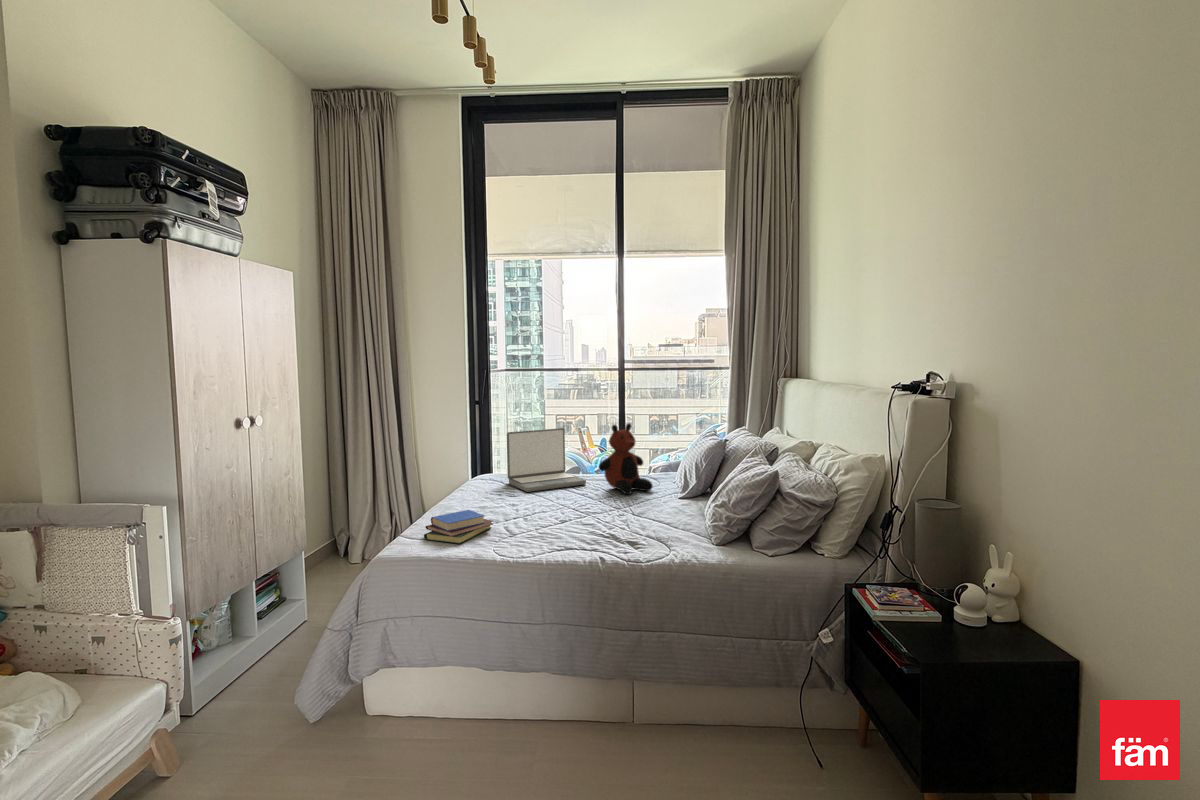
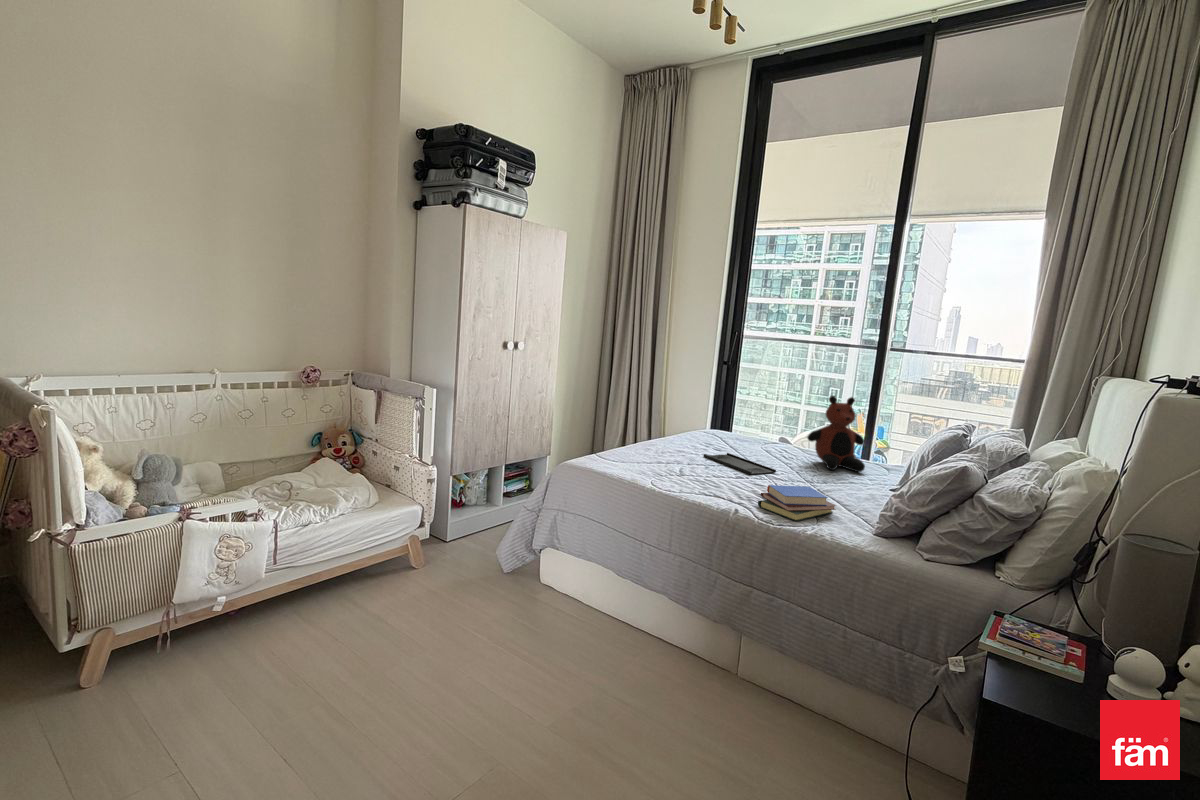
laptop: present [507,428,586,492] -> none [725,389,799,453]
tray: none [513,500,590,517] -> present [704,453,776,474]
book: present [424,510,493,544] -> present [758,485,836,521]

